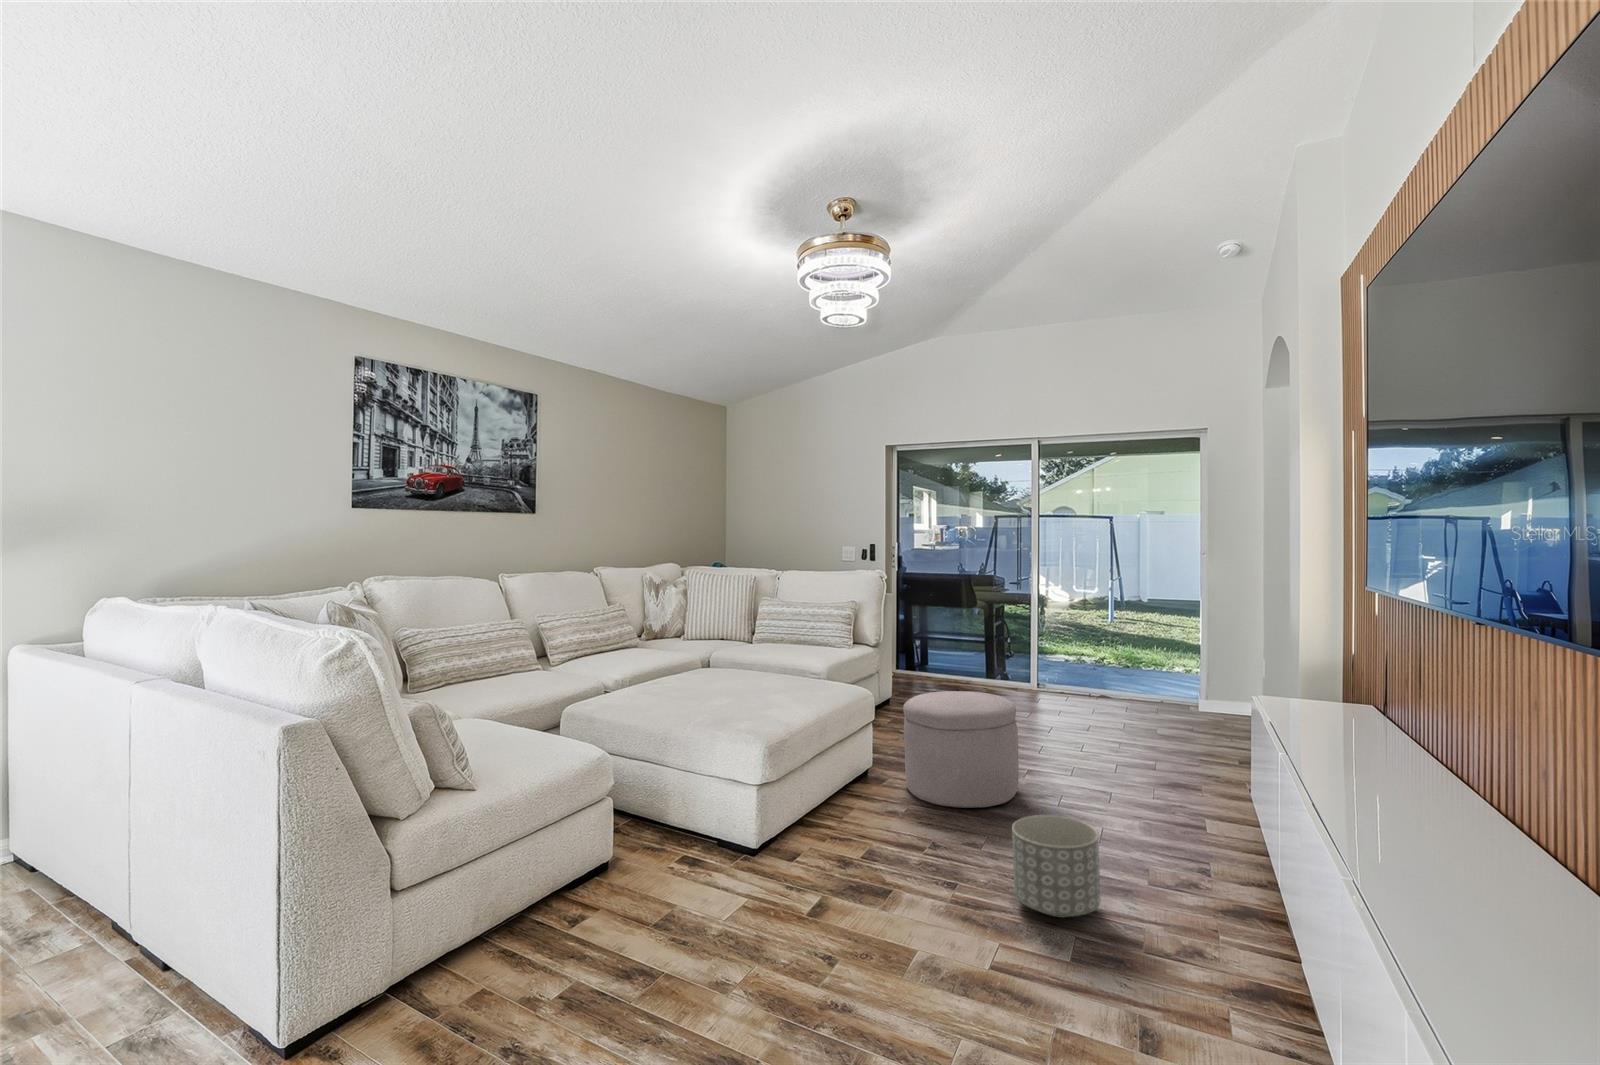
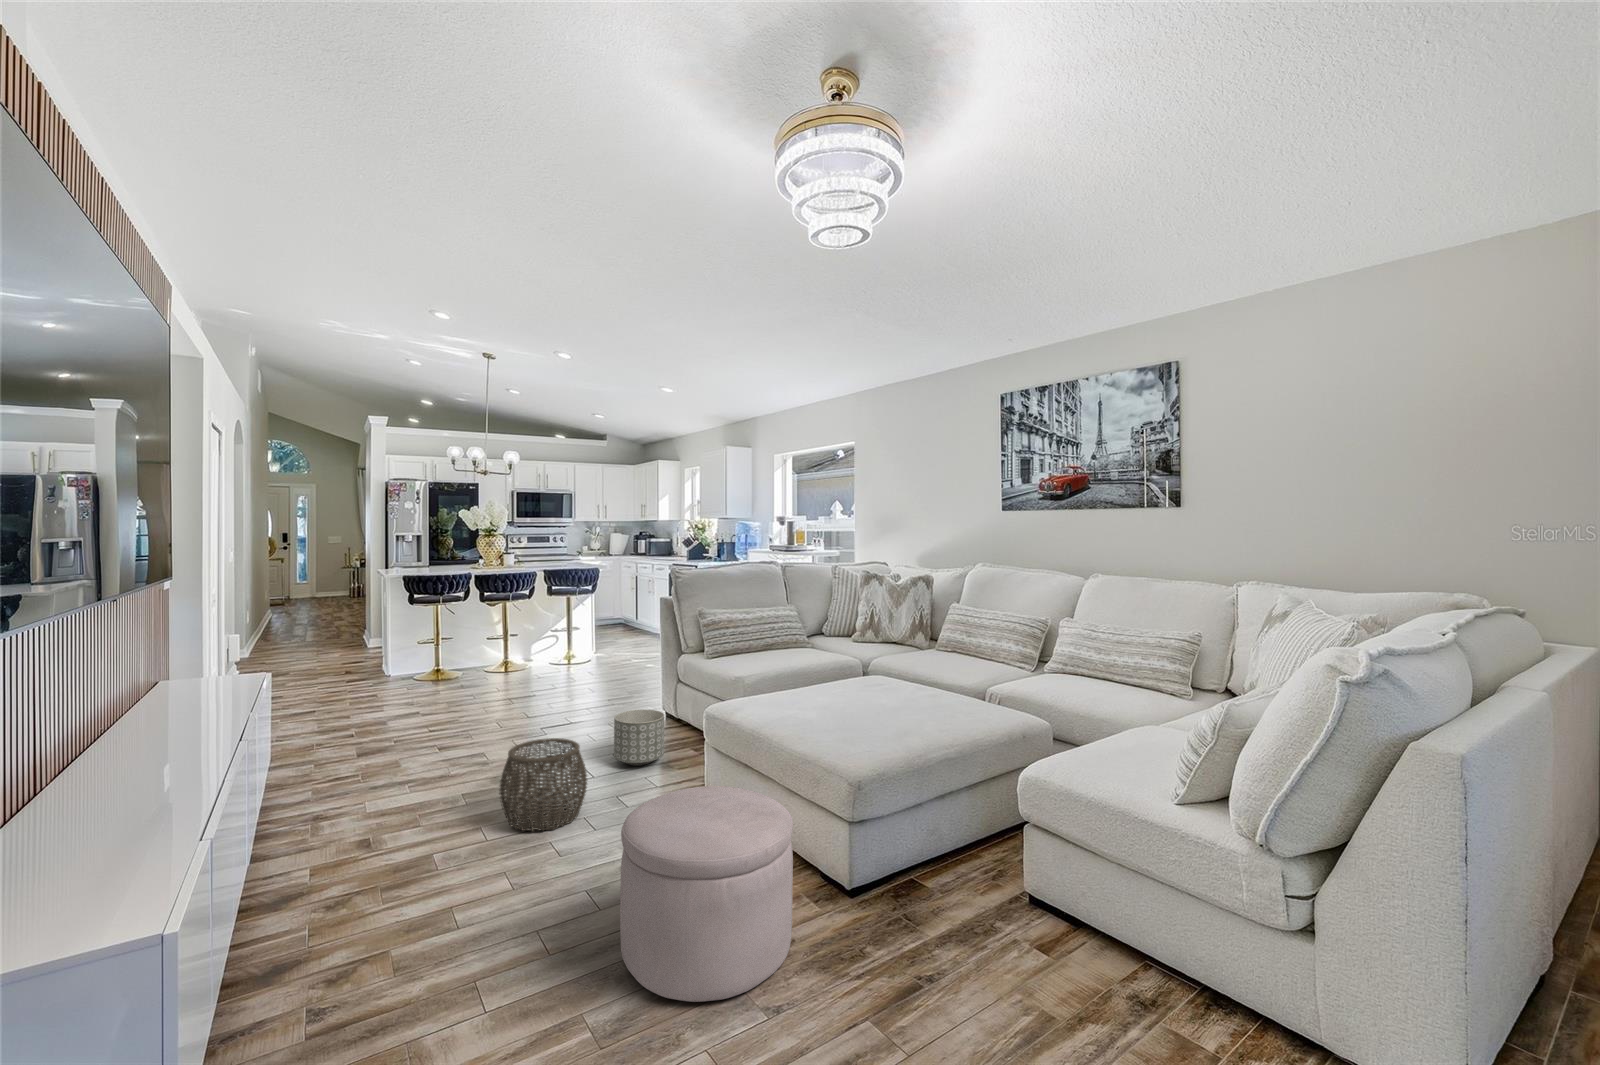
woven basket: none [848,809,970,955] -> present [499,738,587,832]
planter: present [1012,815,1101,918] -> present [614,709,664,766]

